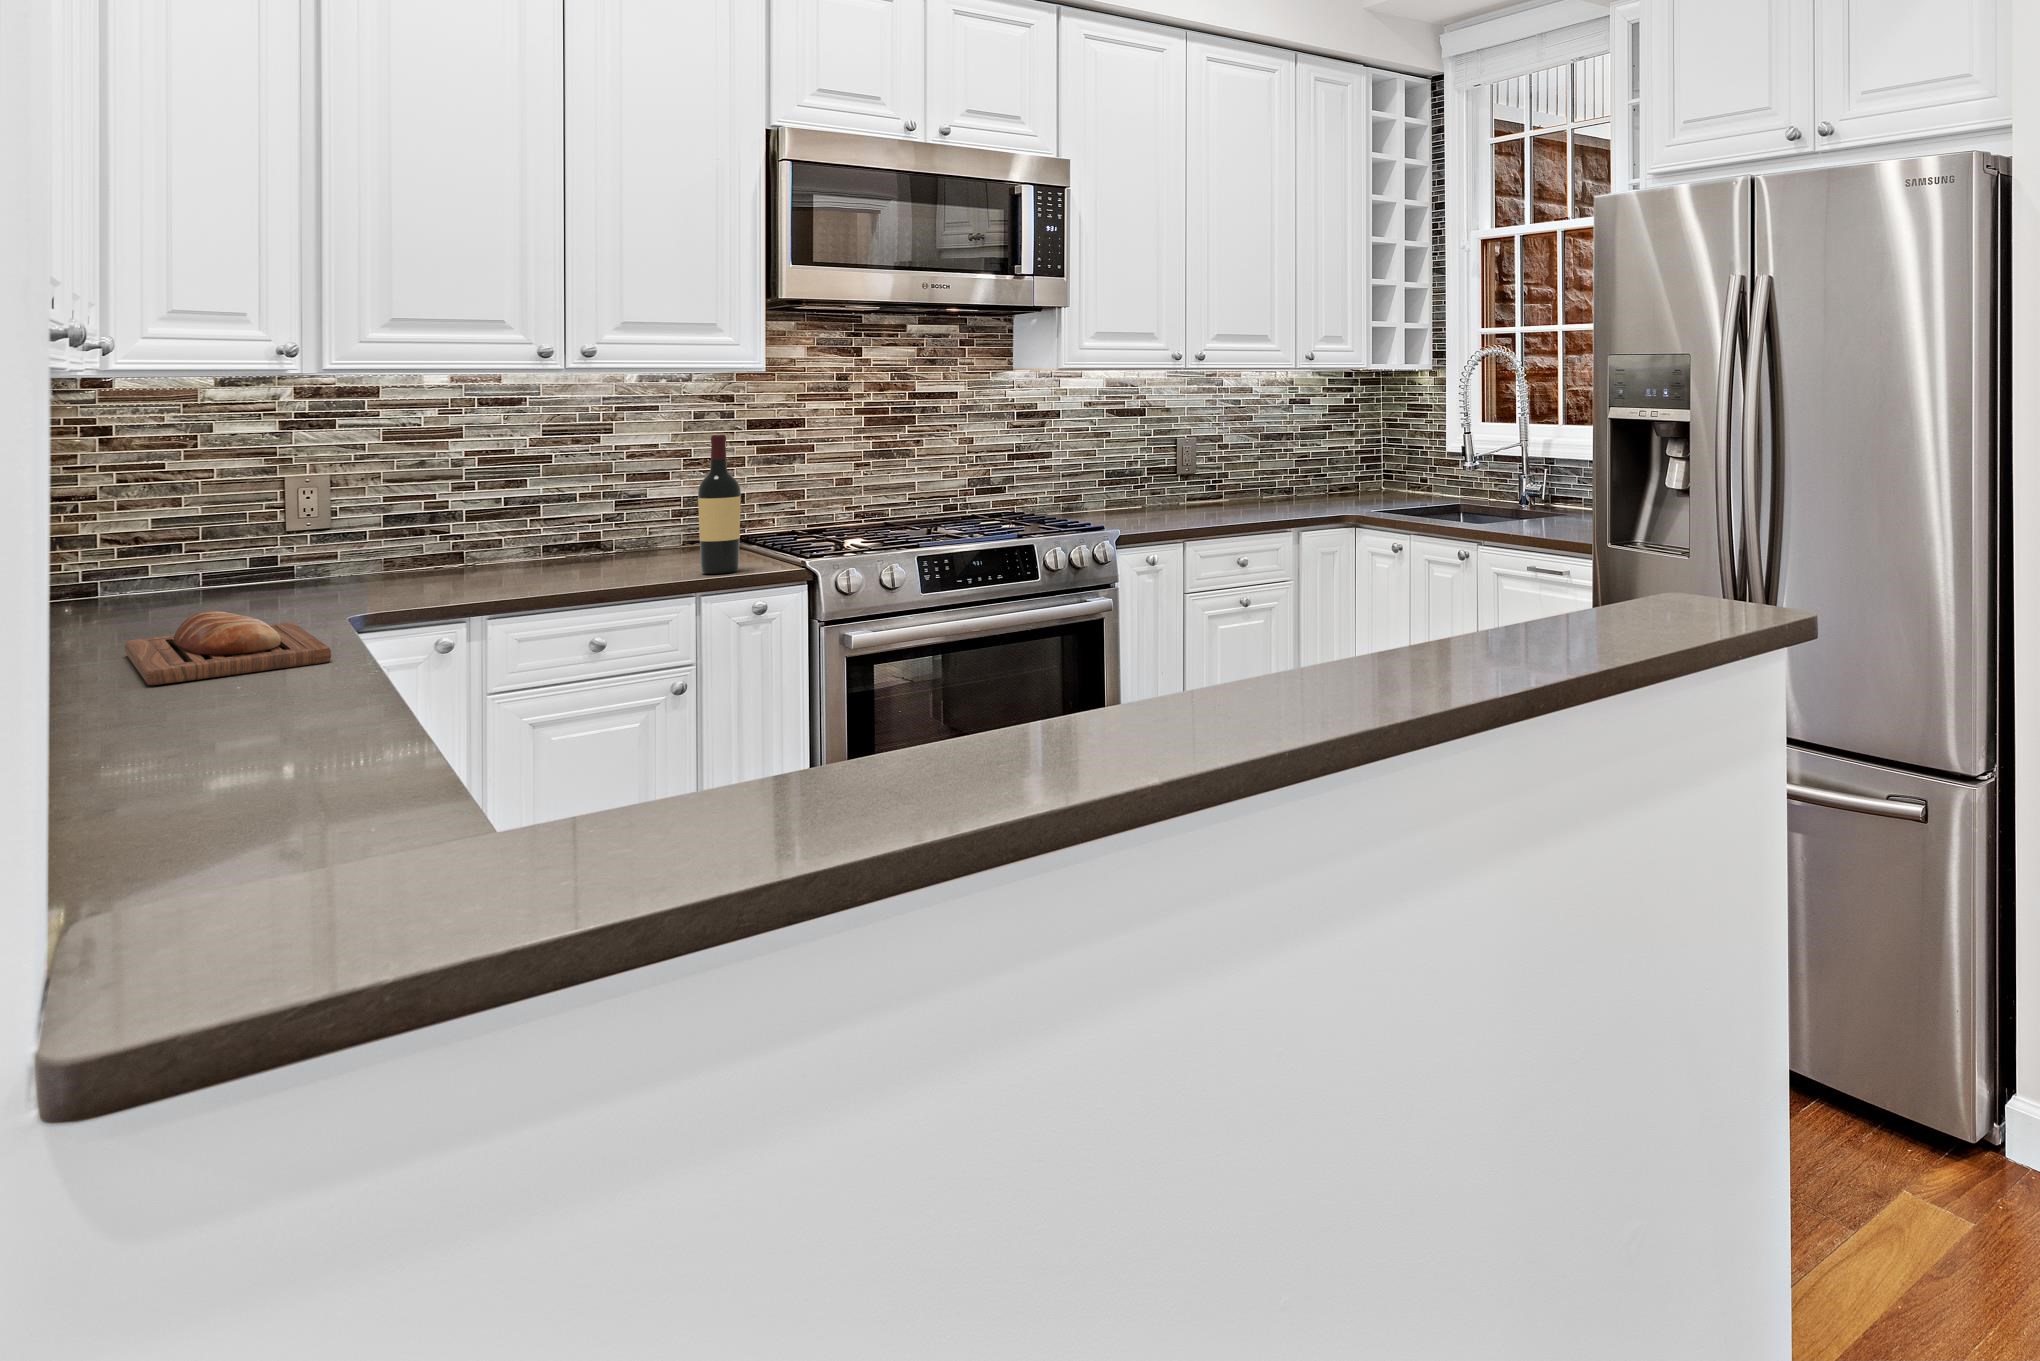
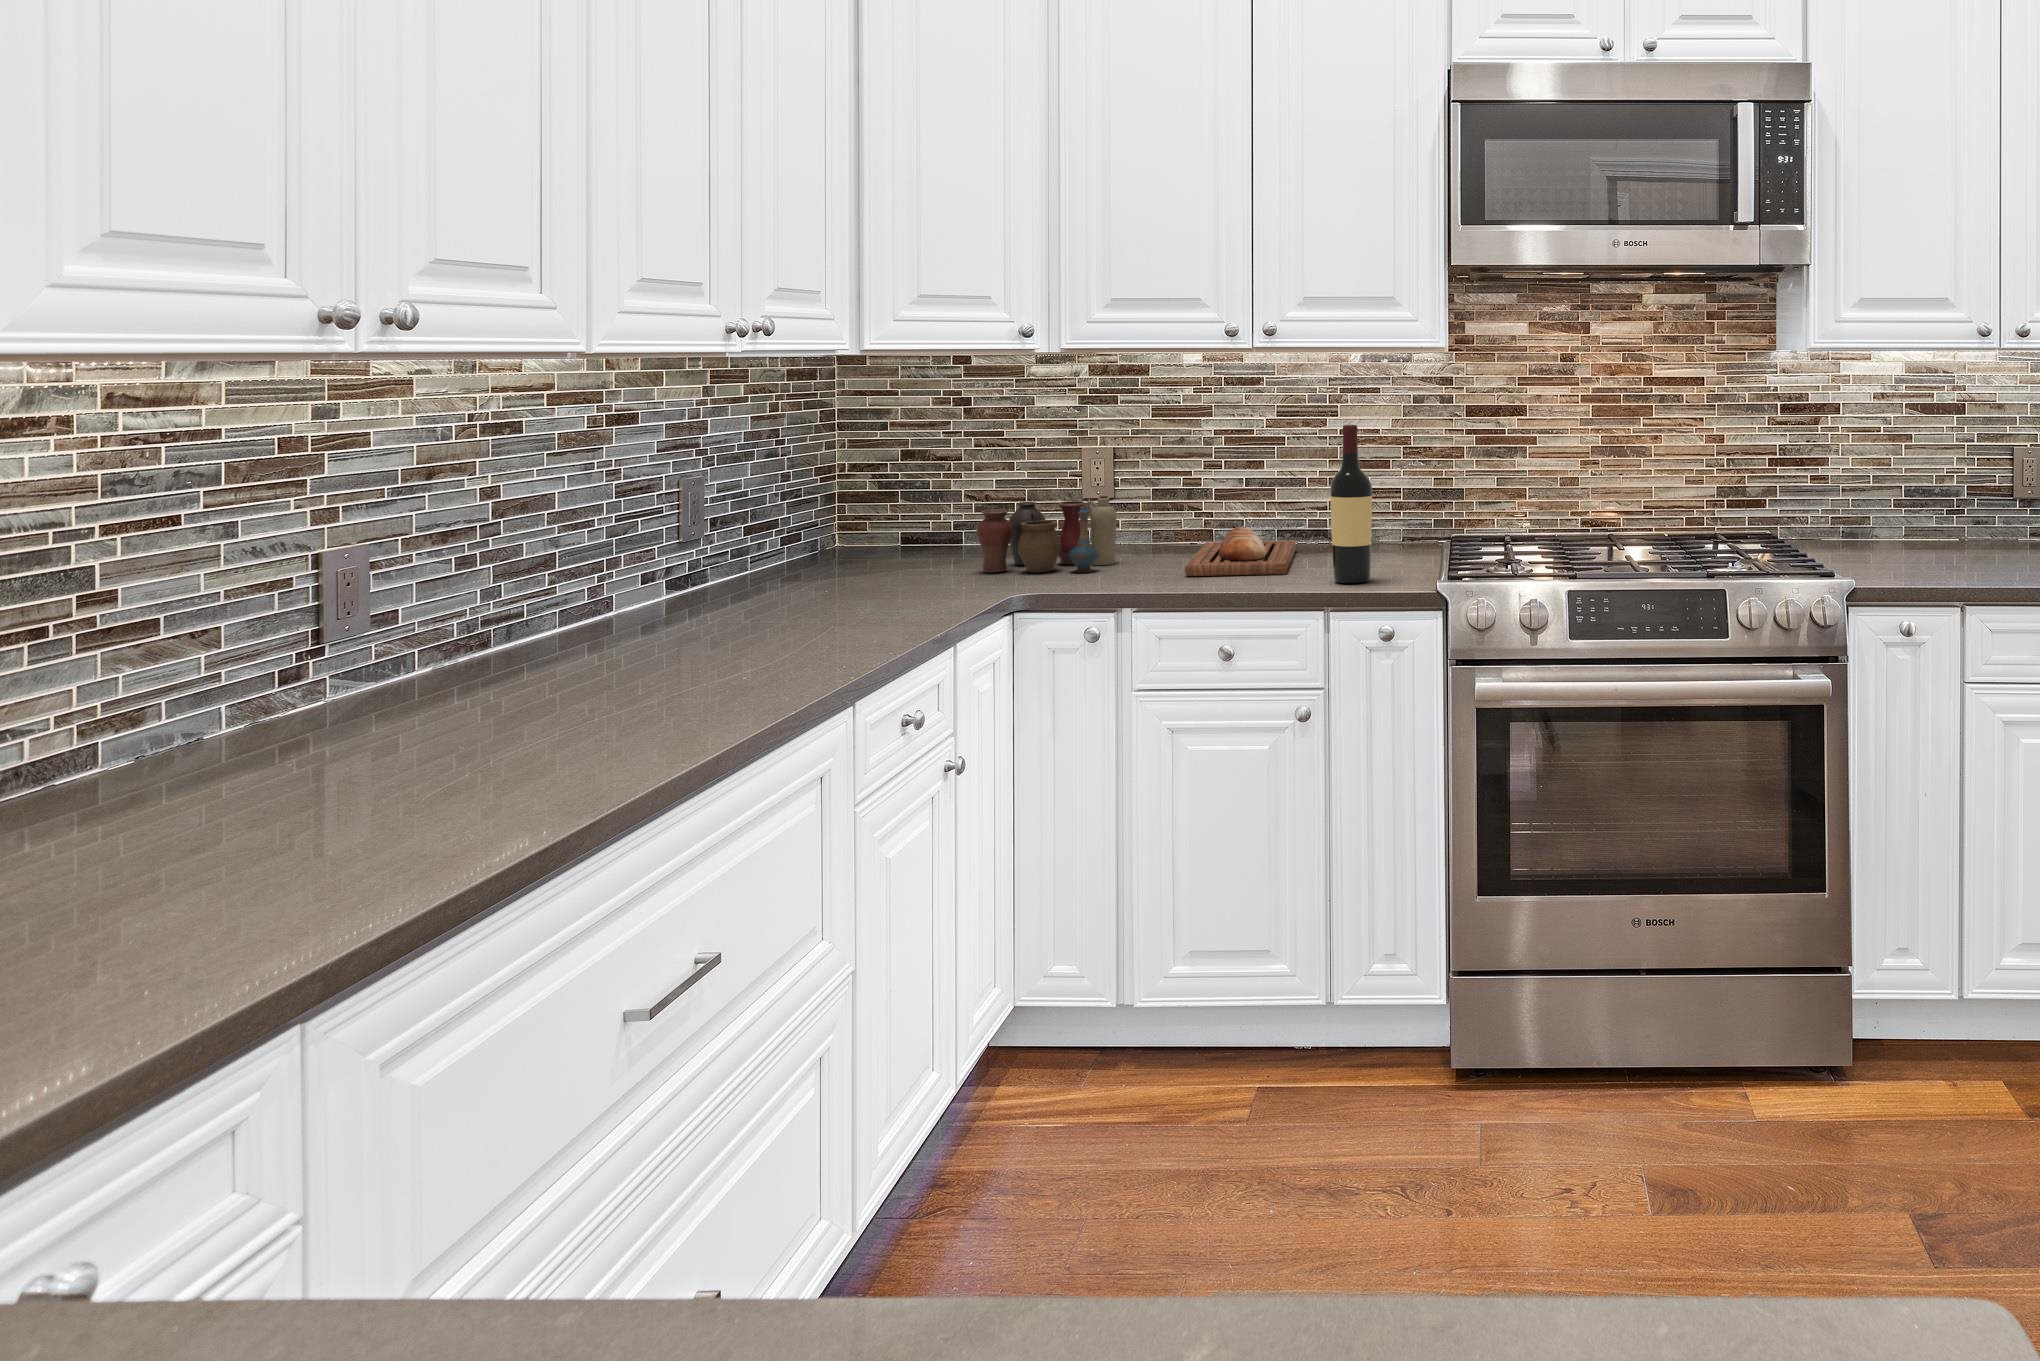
vase: none [216,521,392,612] -> present [976,496,1117,572]
bread loaf: present [125,611,331,685] -> present [1185,527,1296,576]

